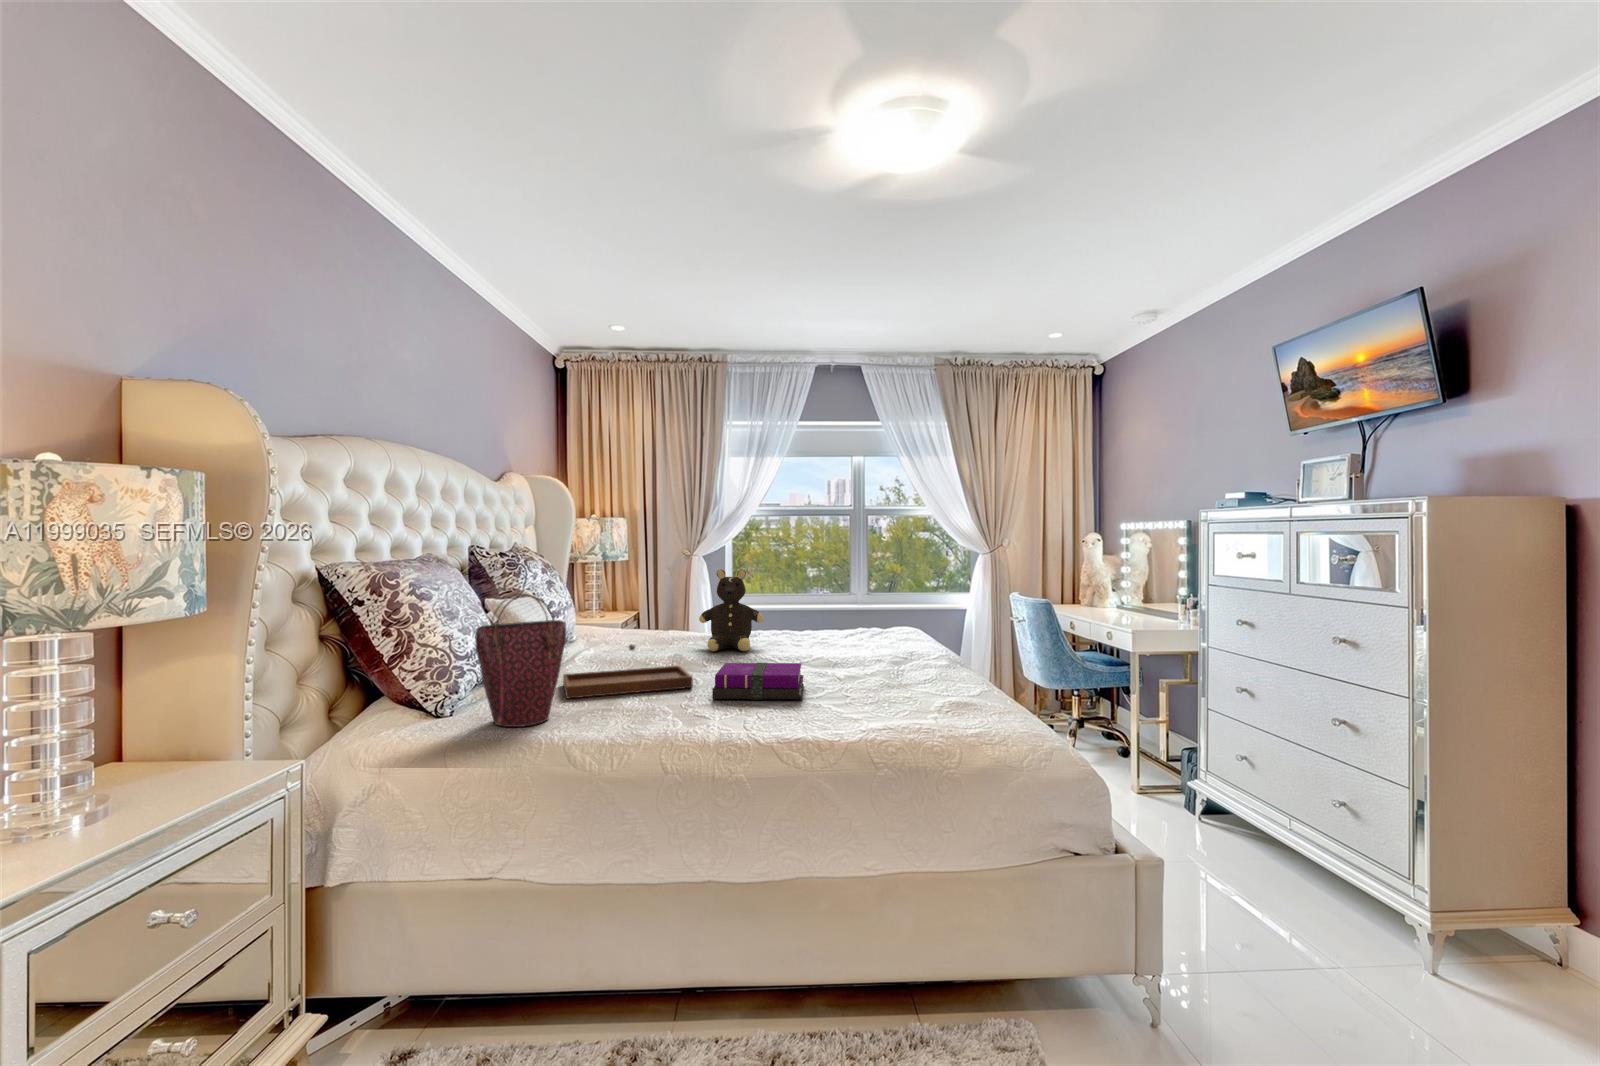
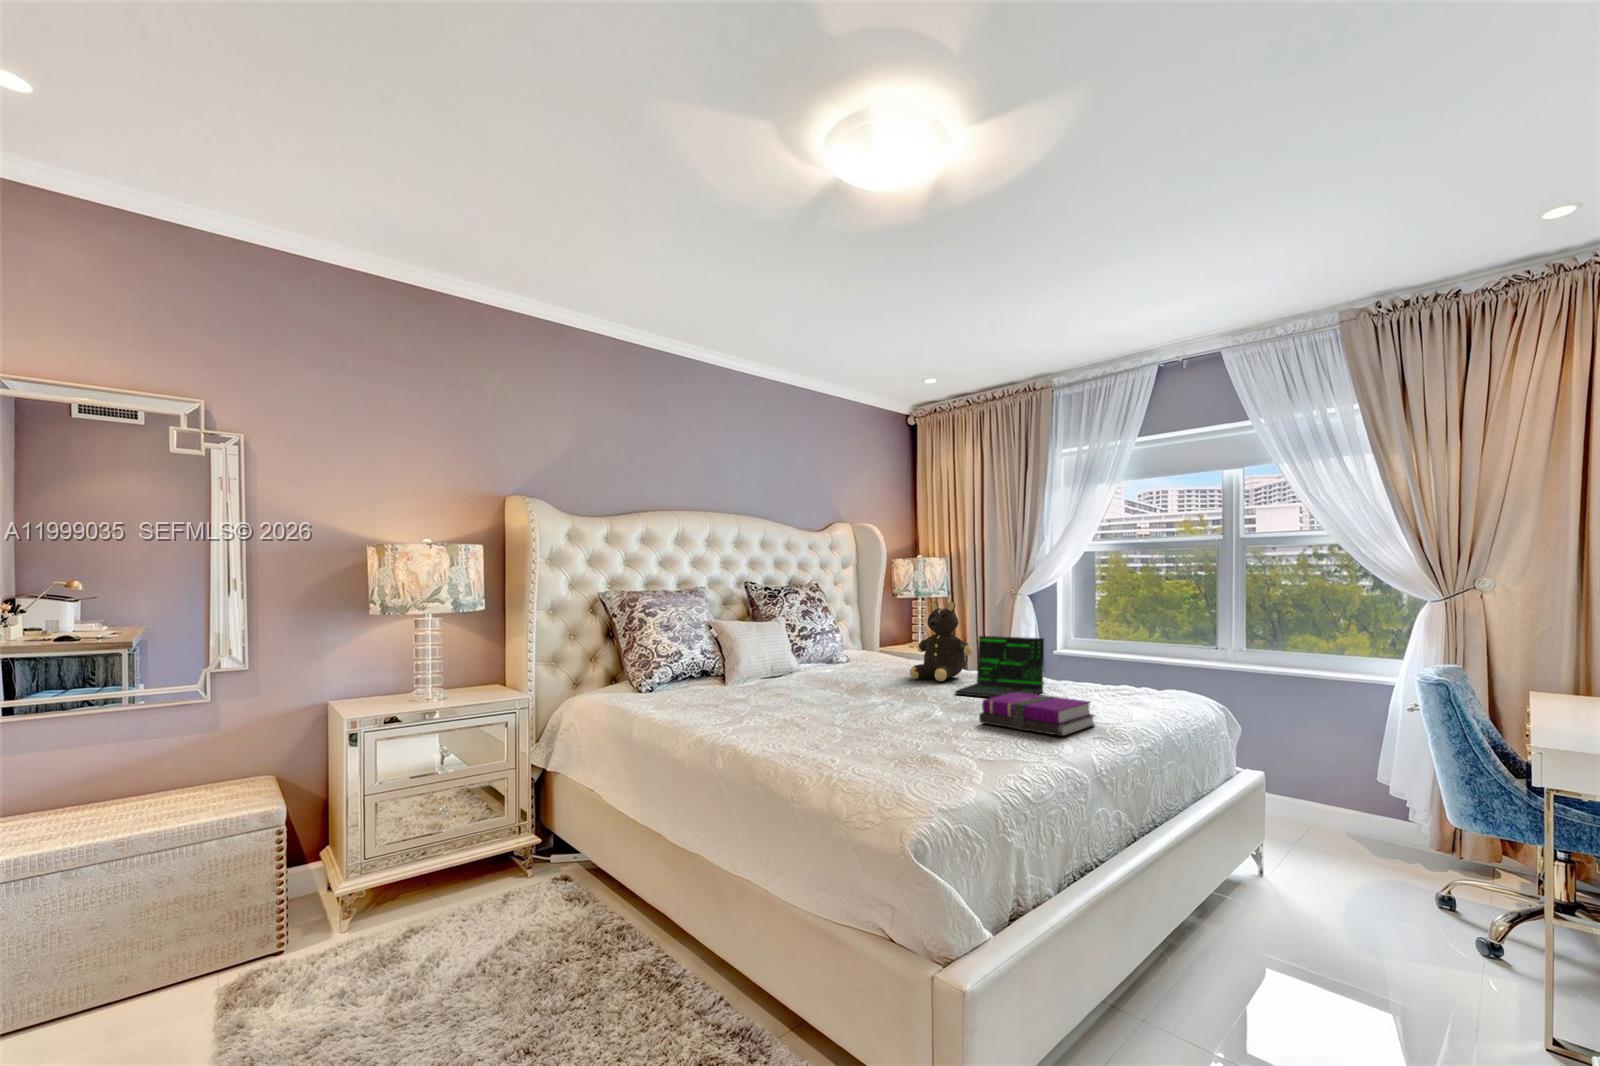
handbag: present [475,593,566,727] -> none [639,613,699,707]
laptop: none [782,601,859,662] -> present [955,636,1060,698]
tray: present [563,644,693,698] -> none [724,660,833,701]
notebook: present [712,663,804,700] -> present [979,692,1095,736]

